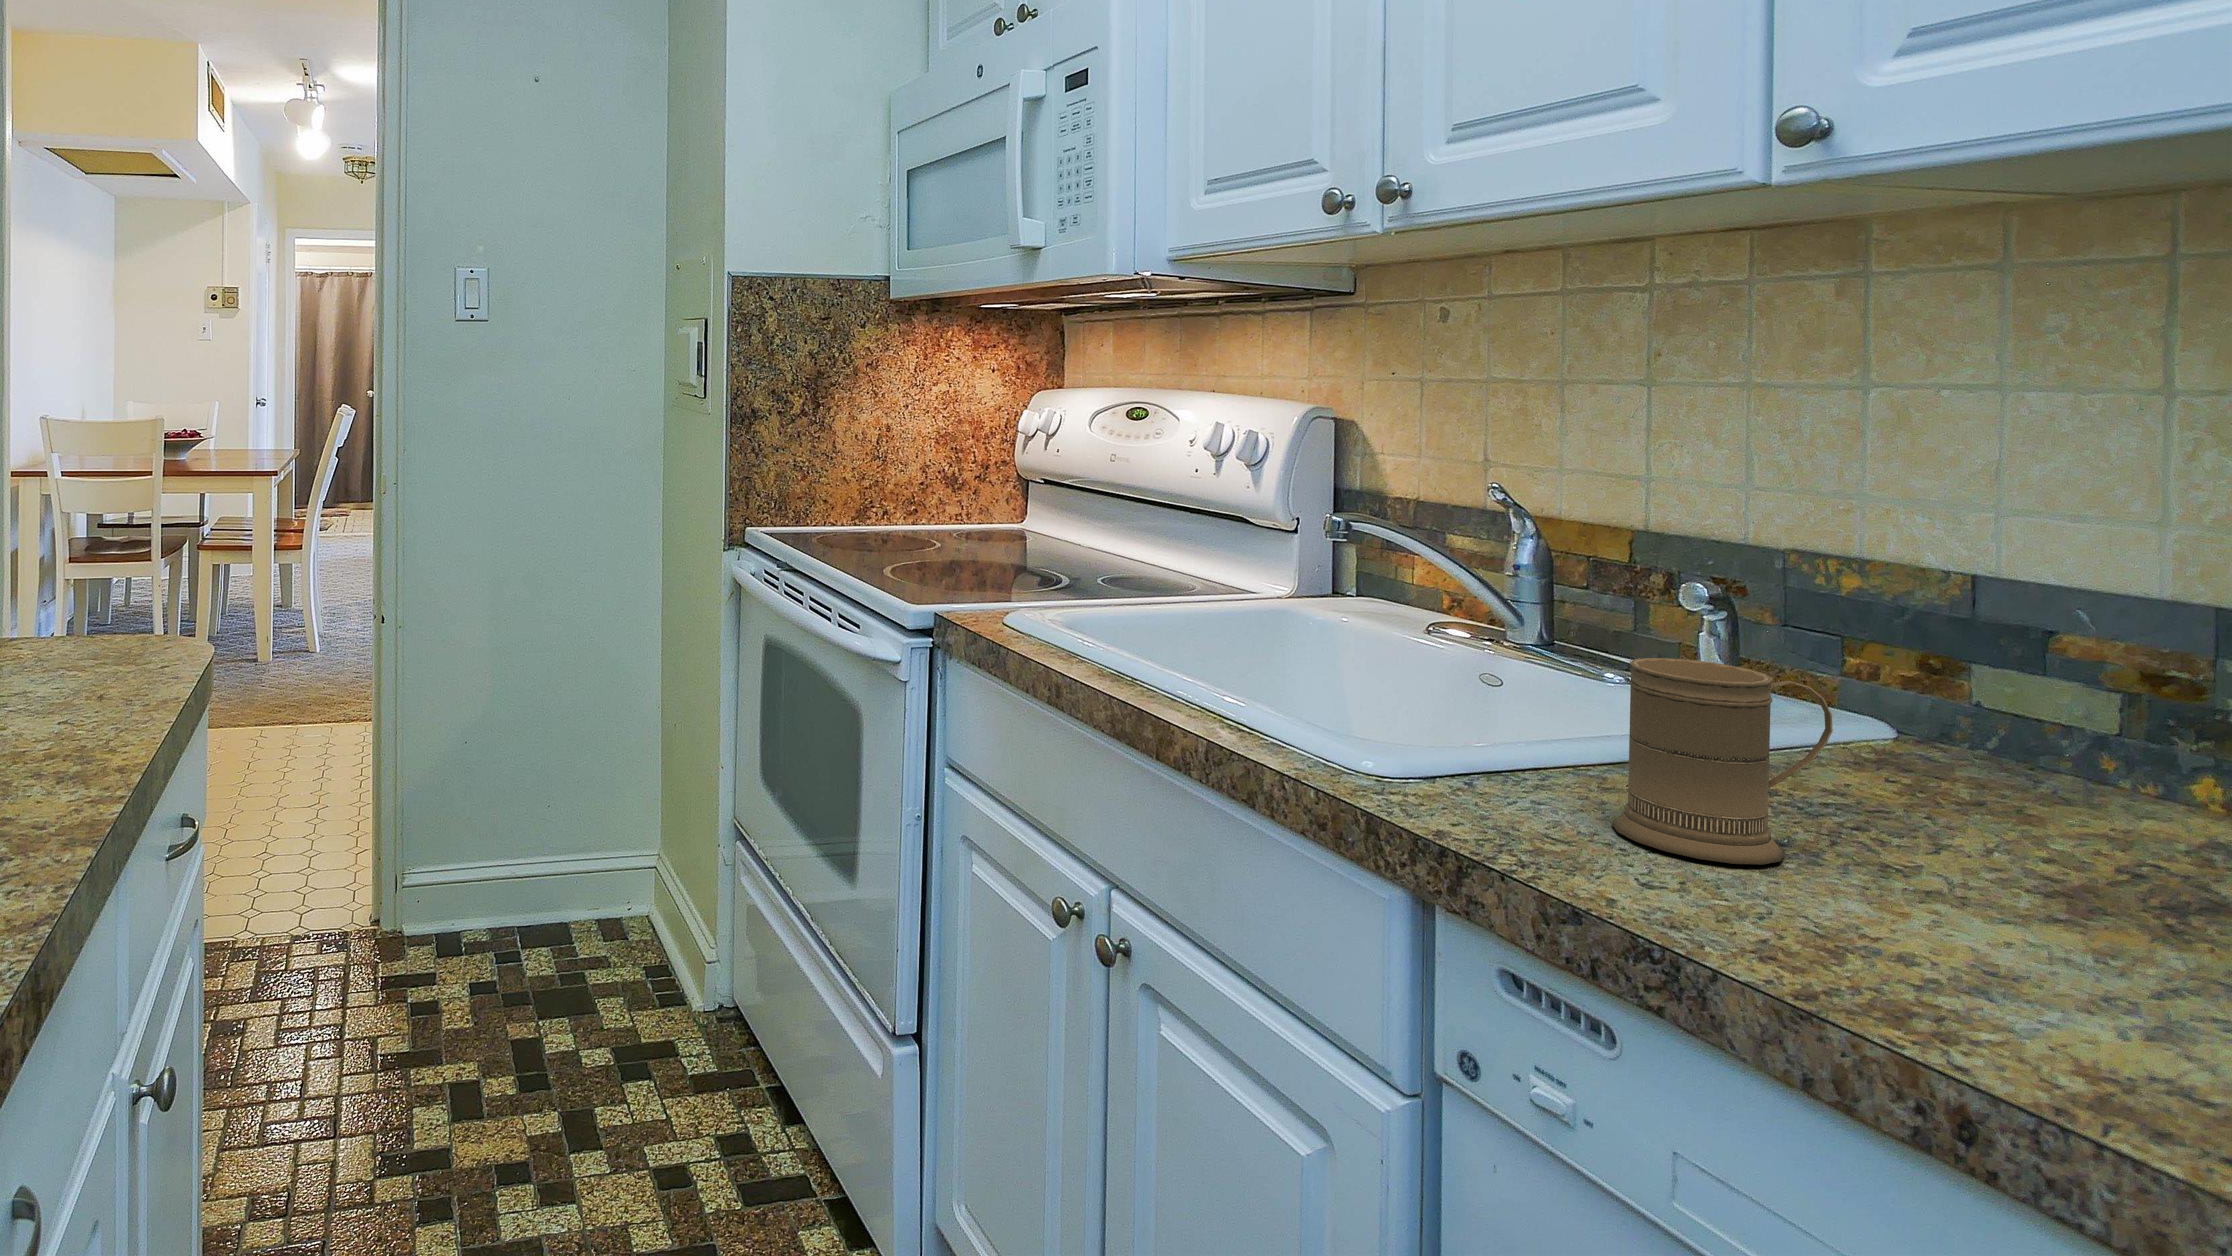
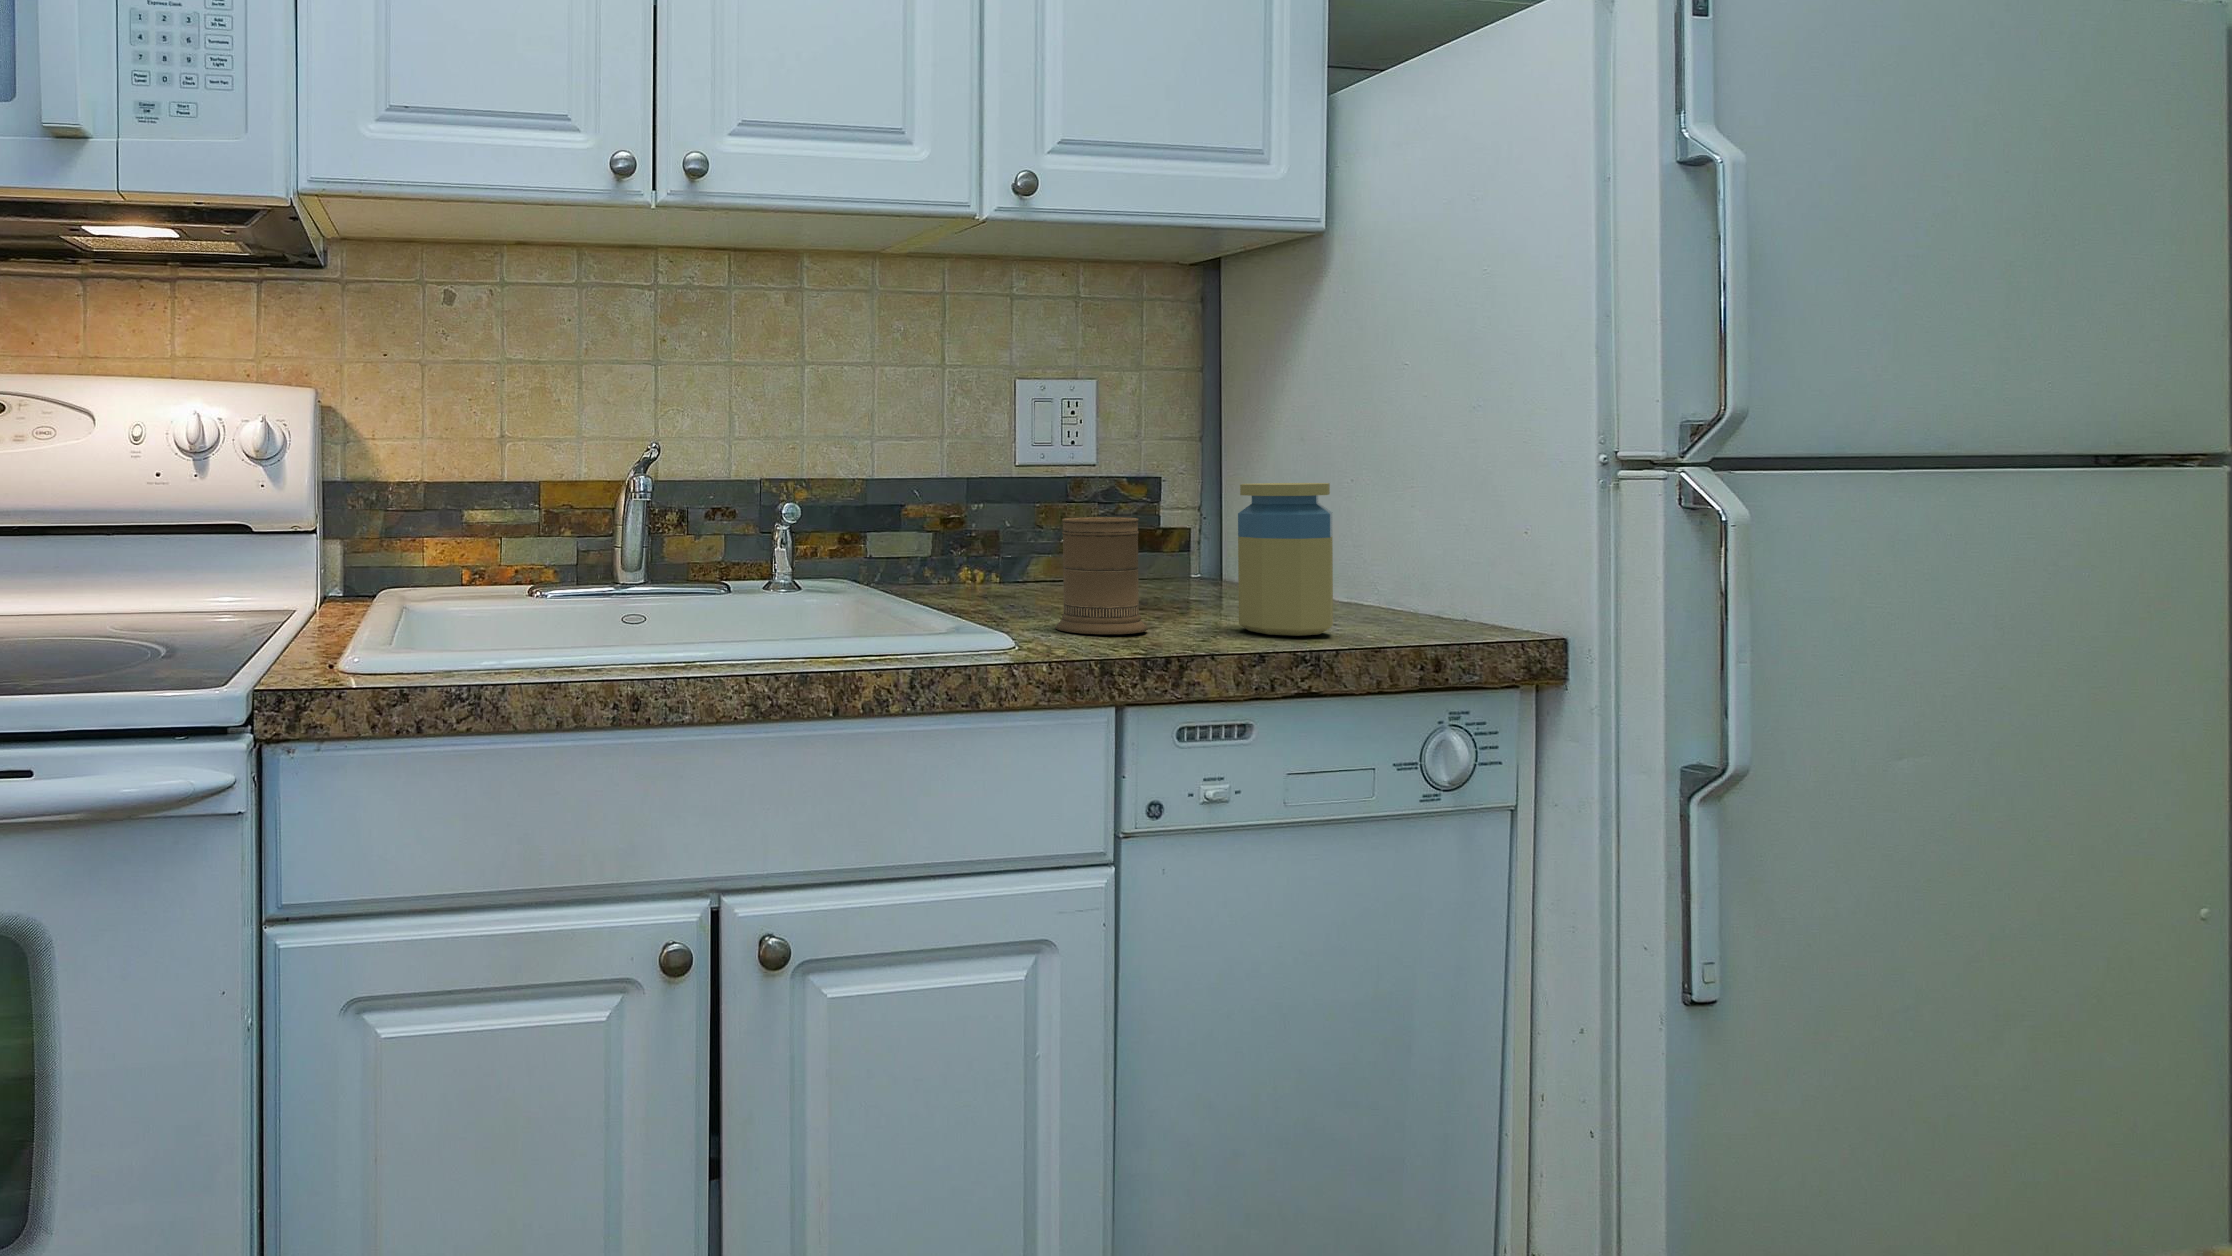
jar: none [1852,669,2107,1008] -> present [1238,483,1333,636]

